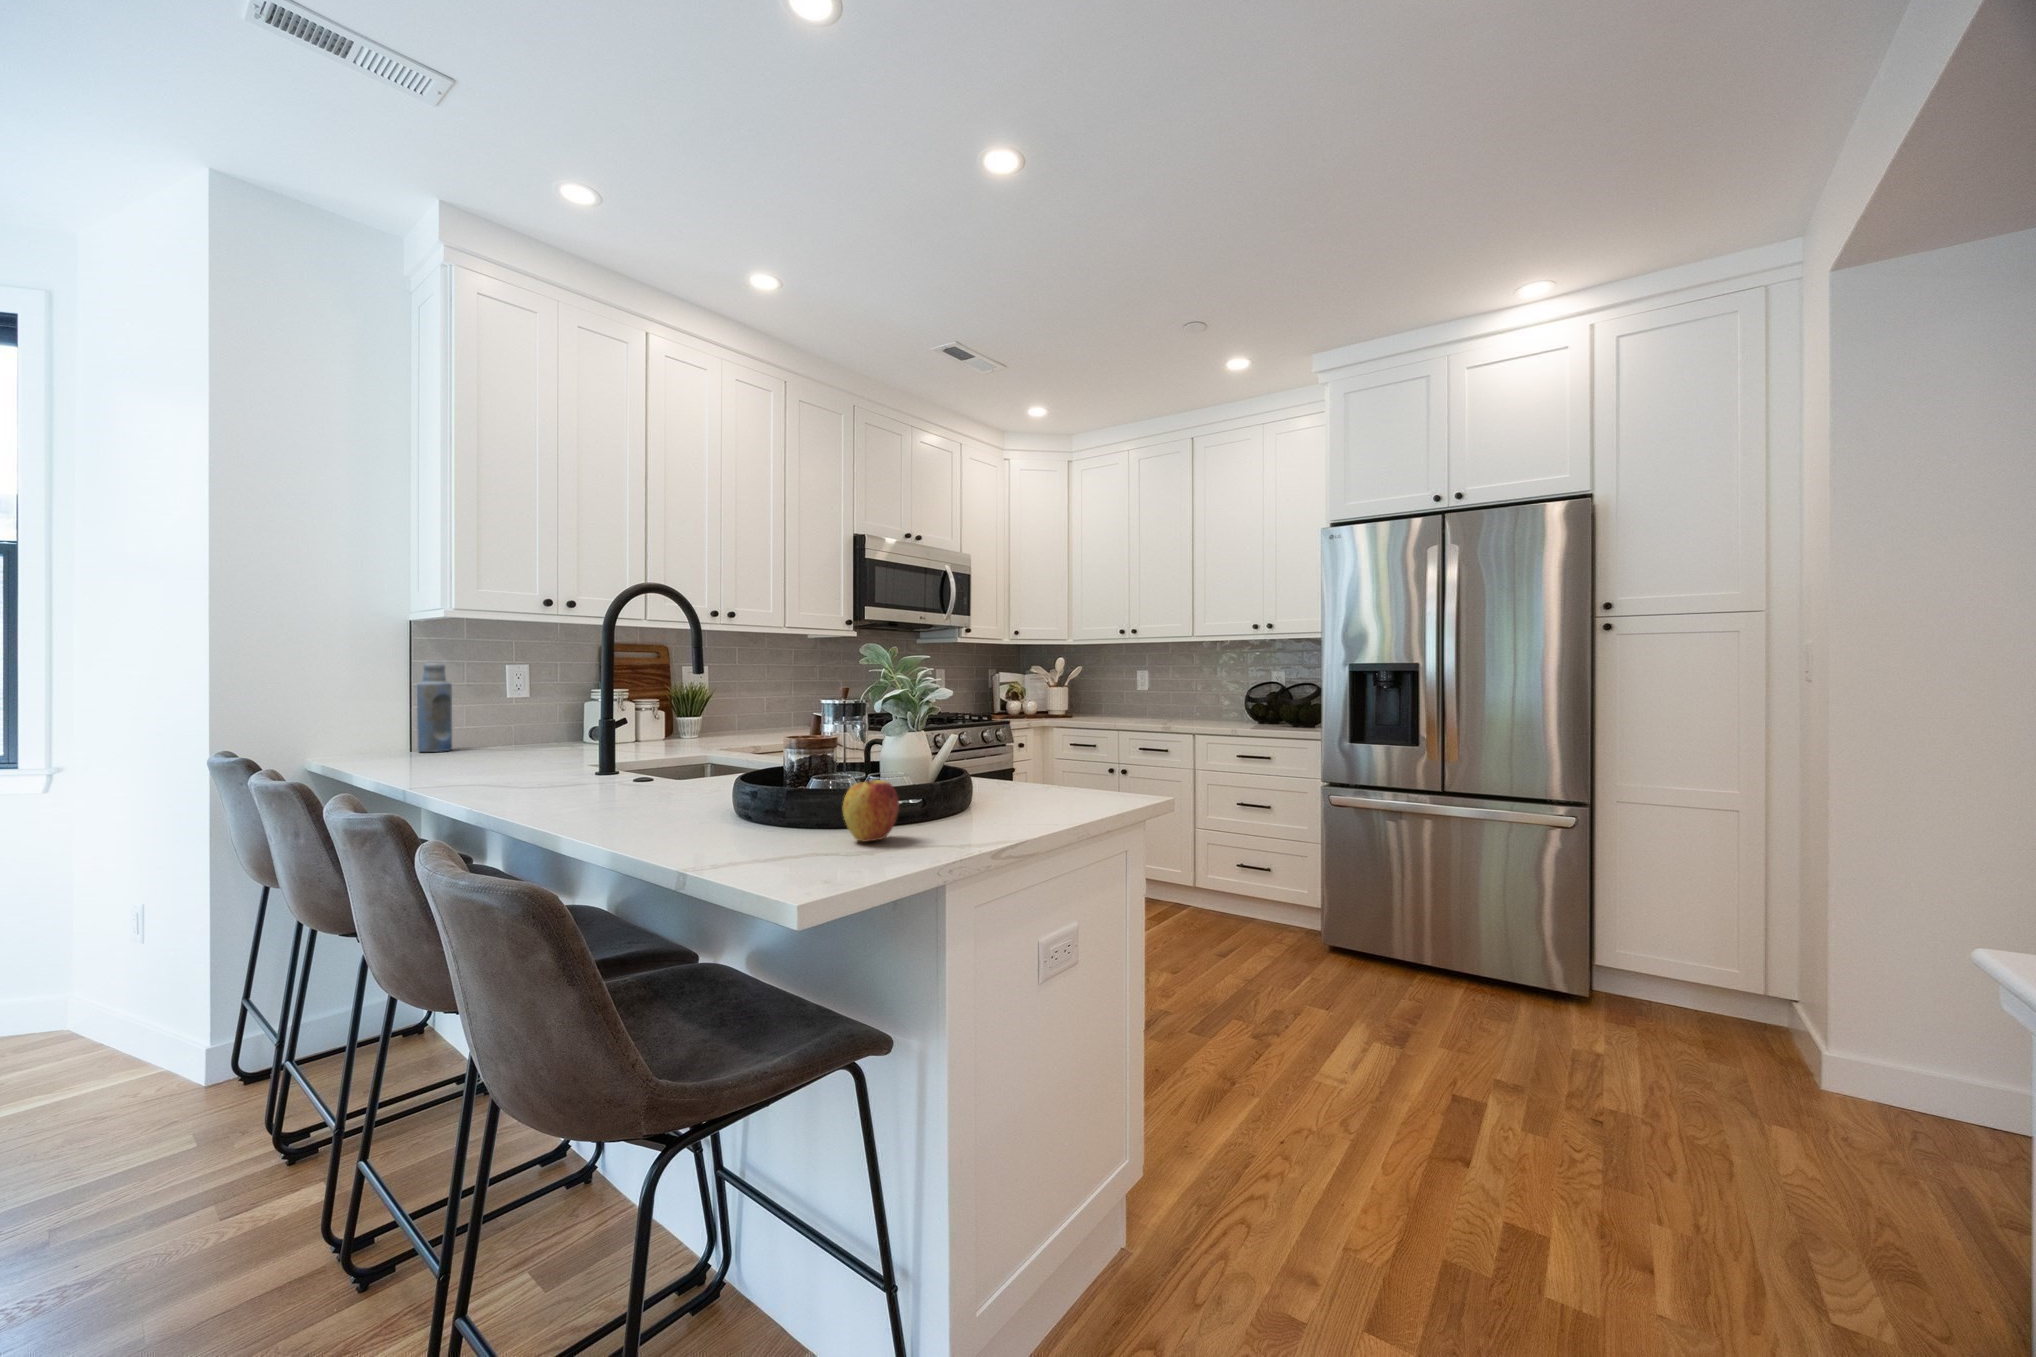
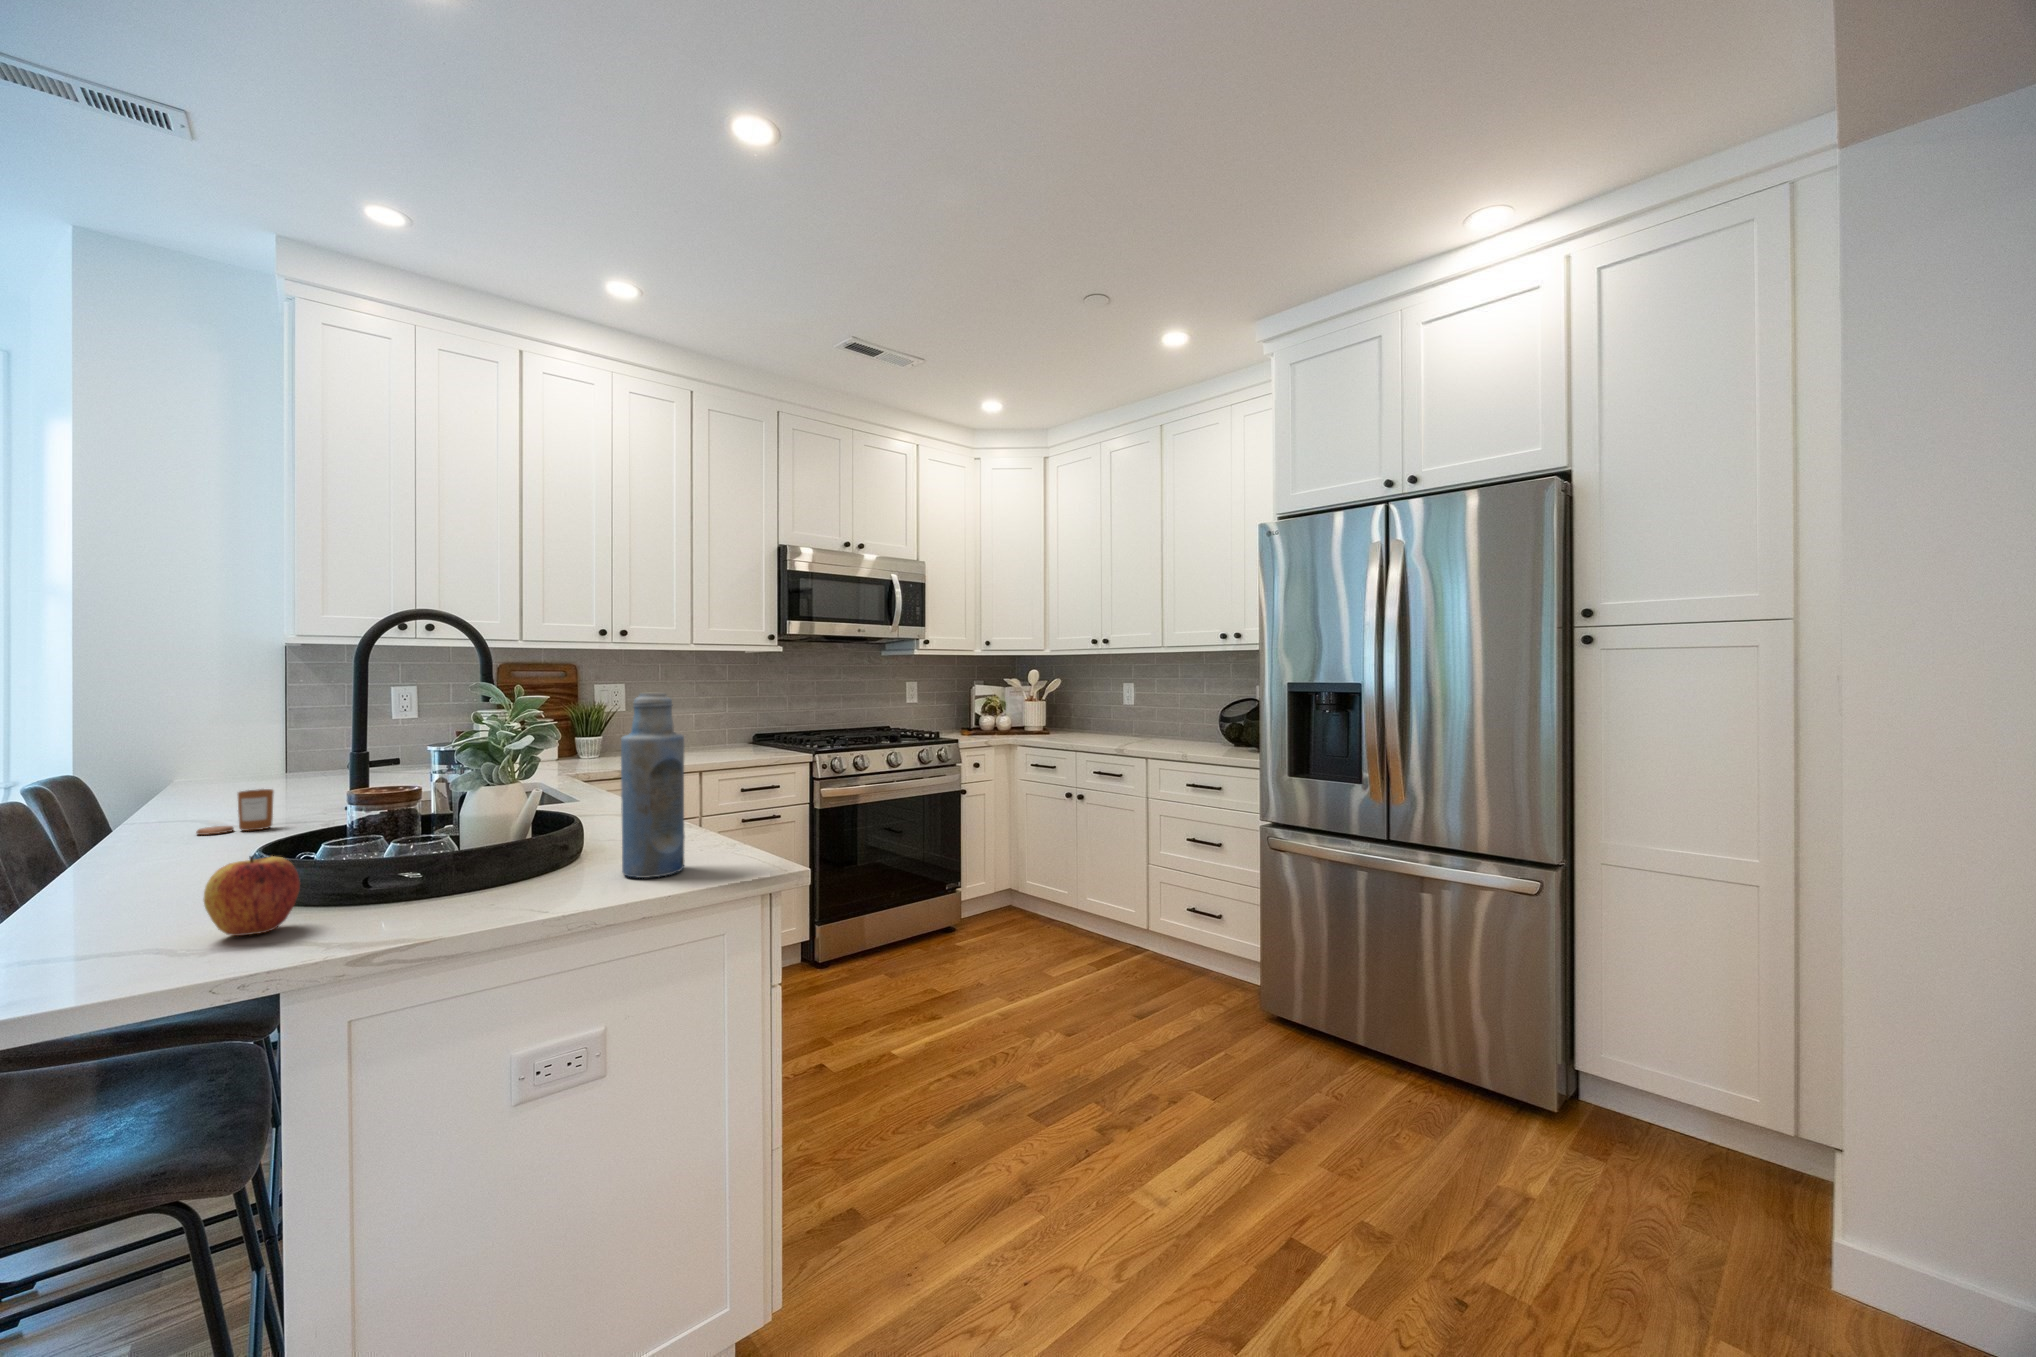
bottle: present [417,661,452,752] -> present [621,693,685,878]
candle: none [550,751,607,792] -> present [196,789,274,835]

